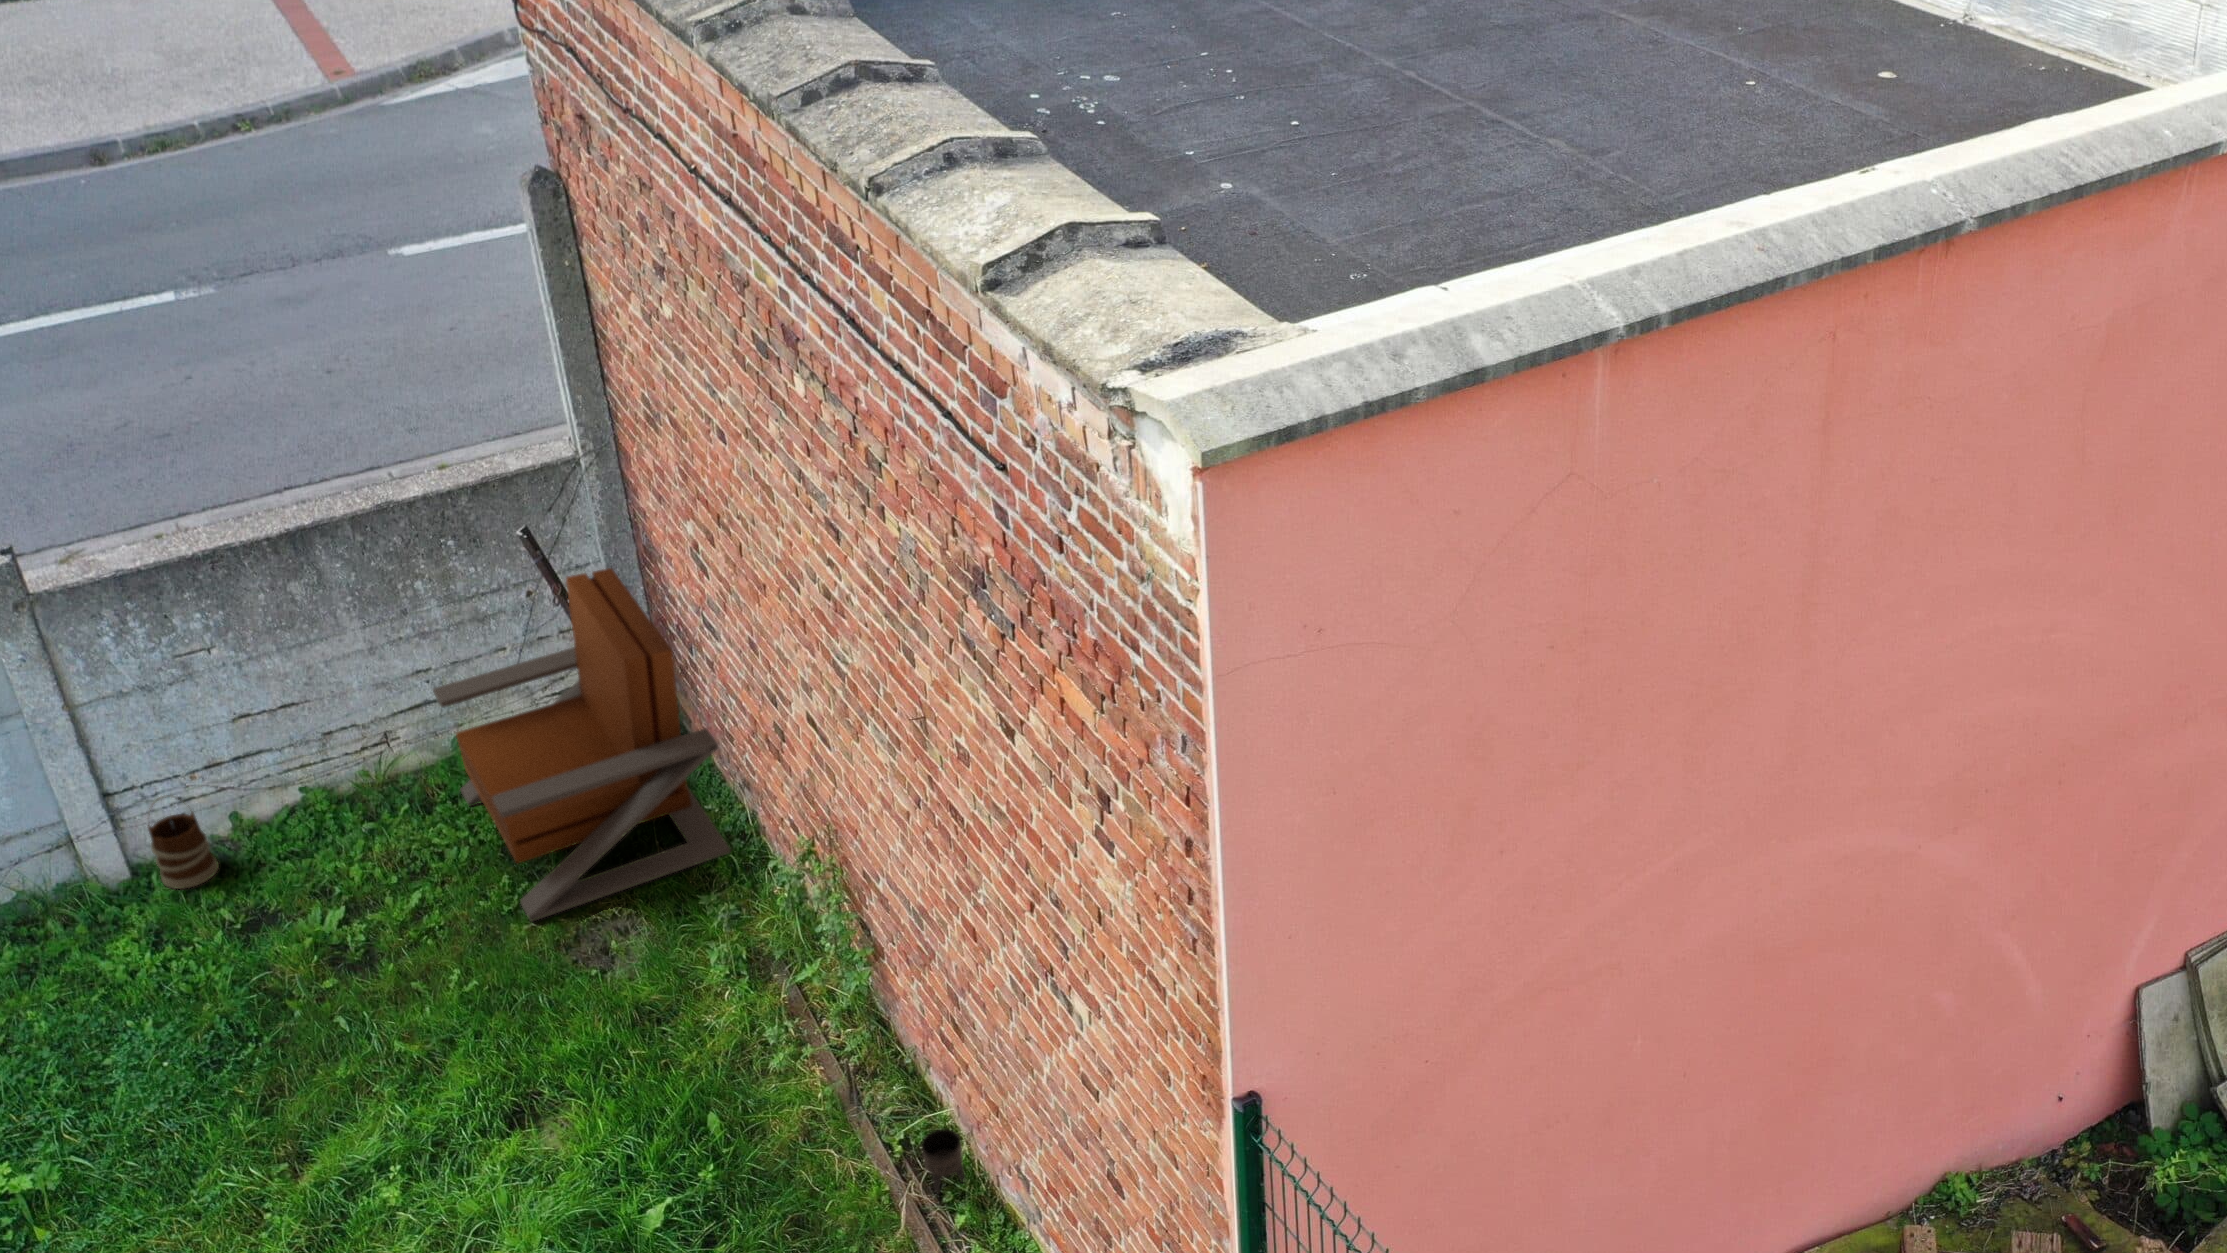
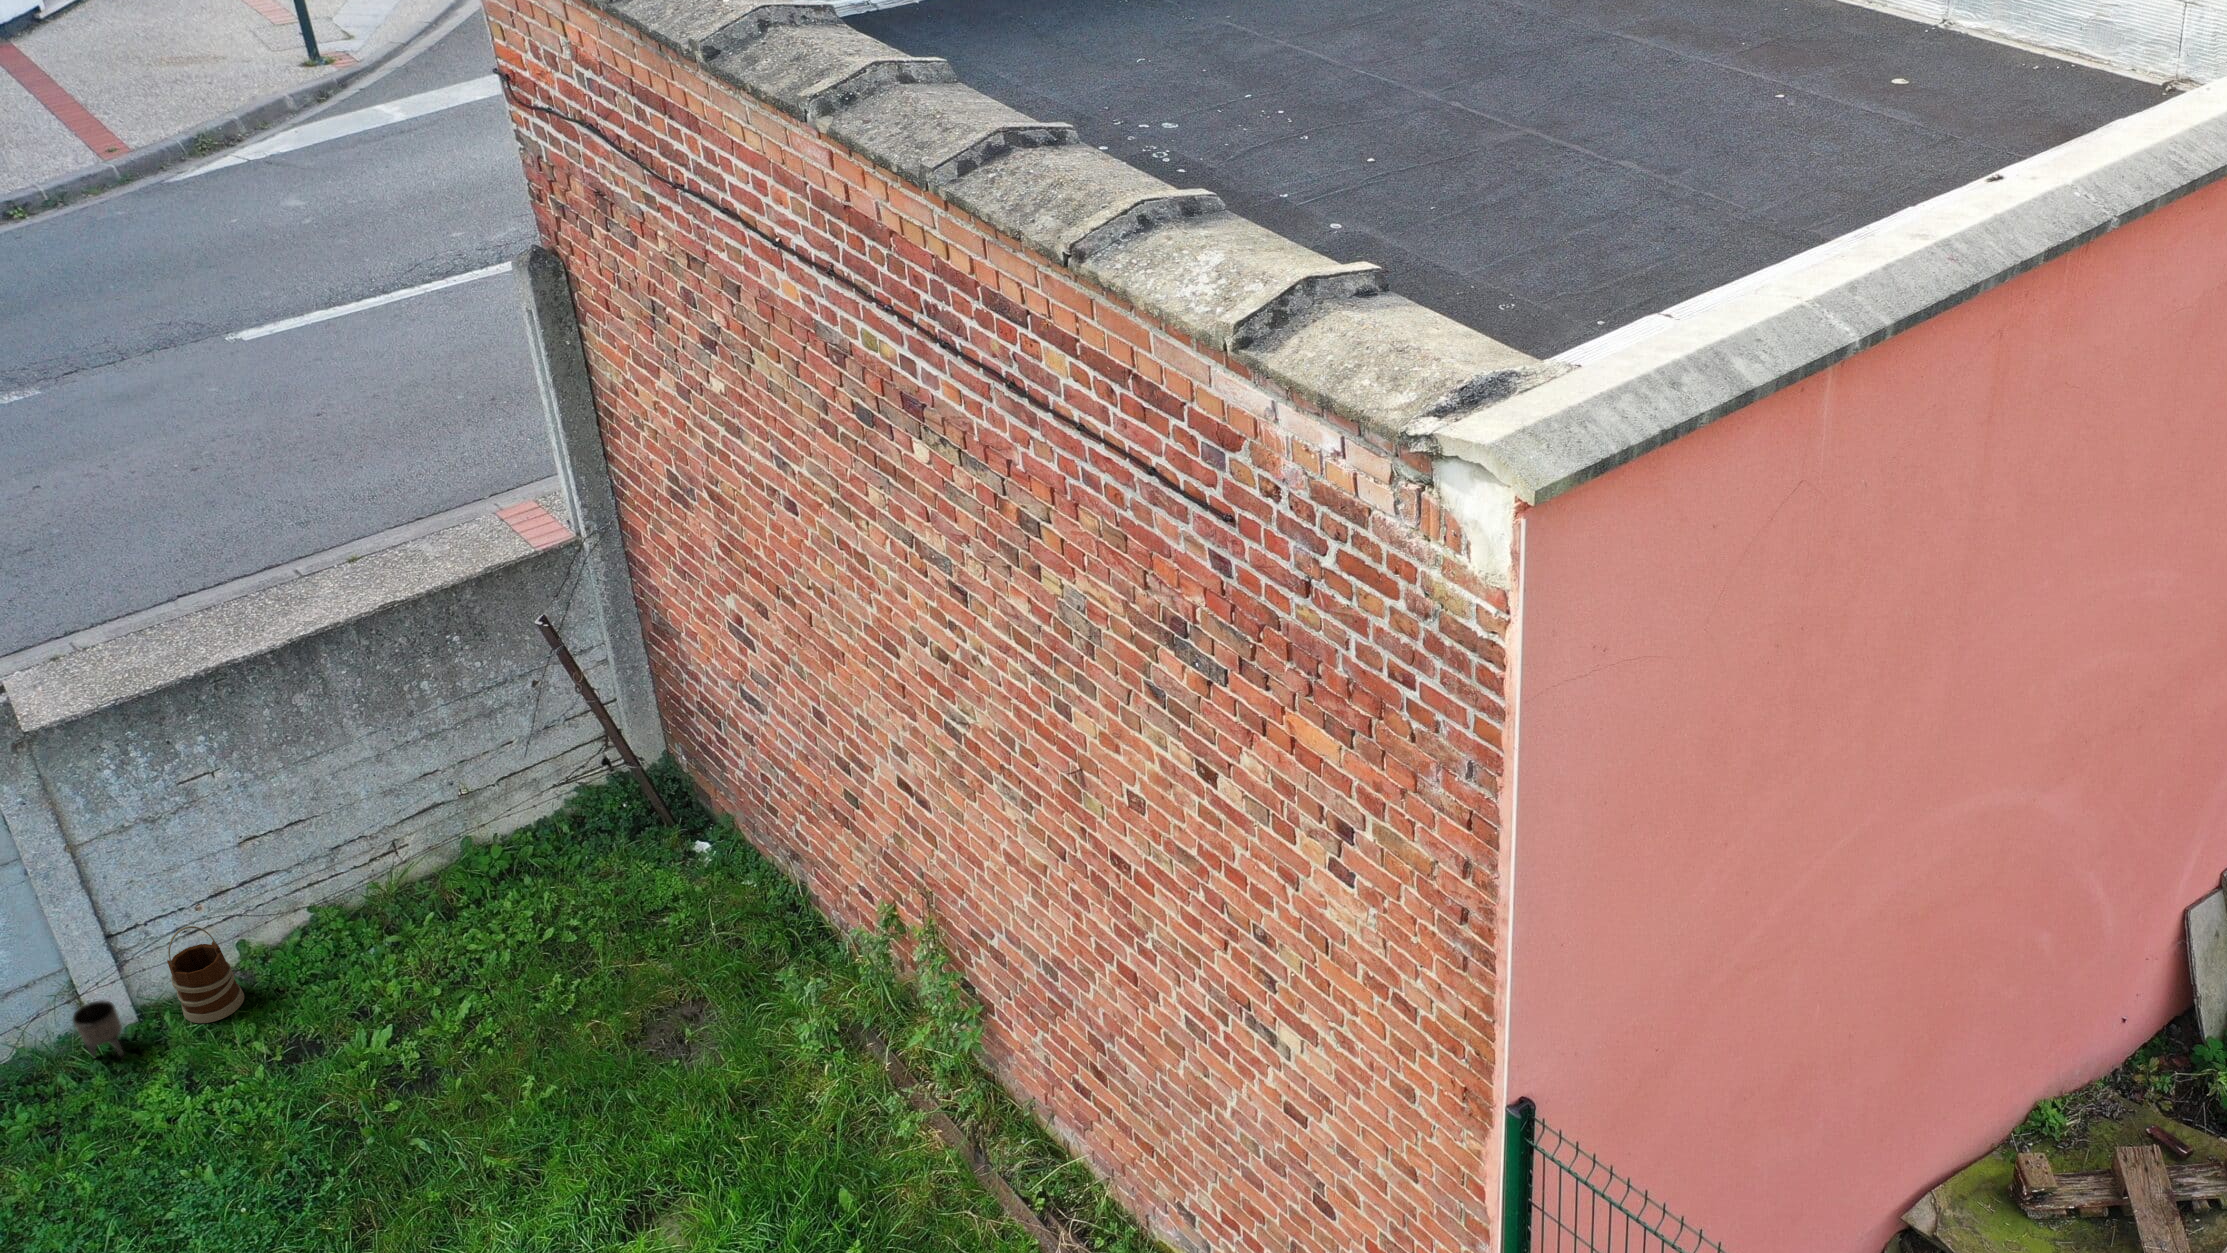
lounge chair: present [433,568,730,921] -> none [456,647,791,1016]
planter: present [920,1129,965,1194] -> present [73,1001,124,1058]

